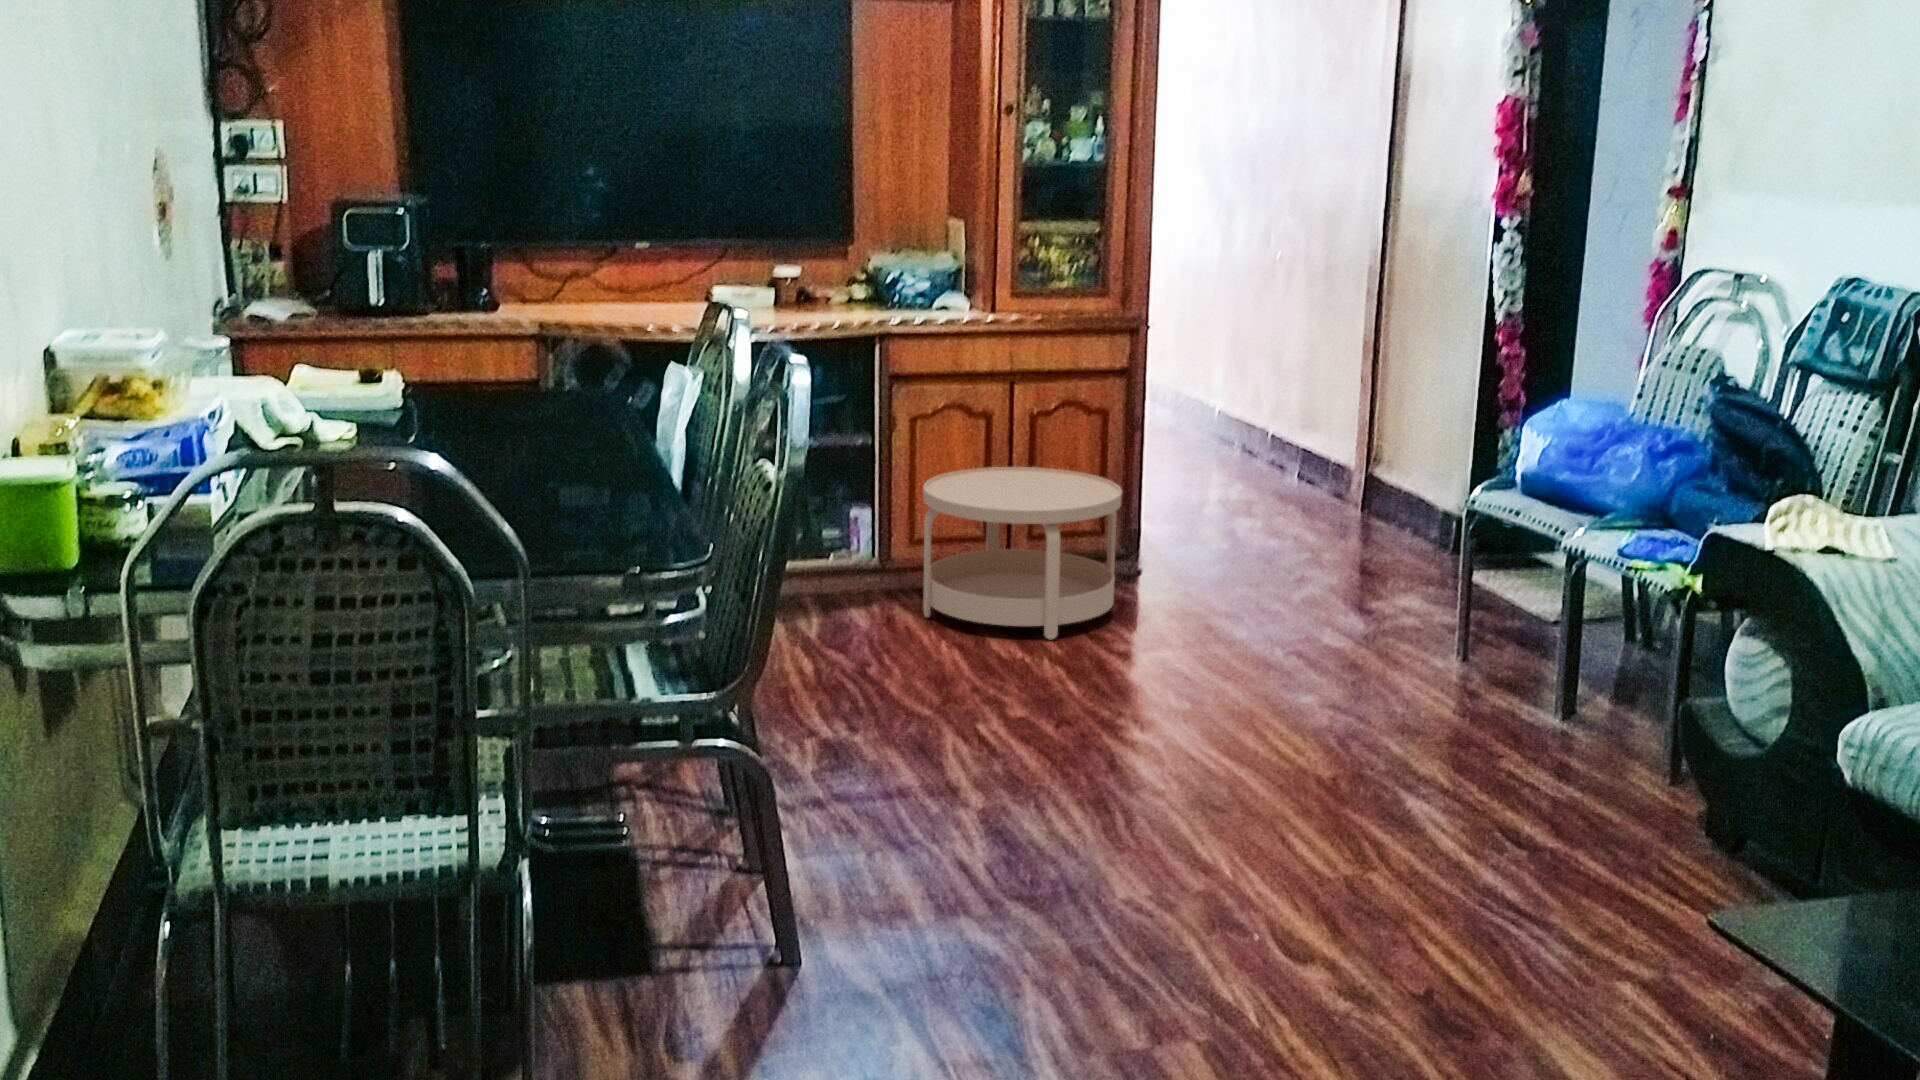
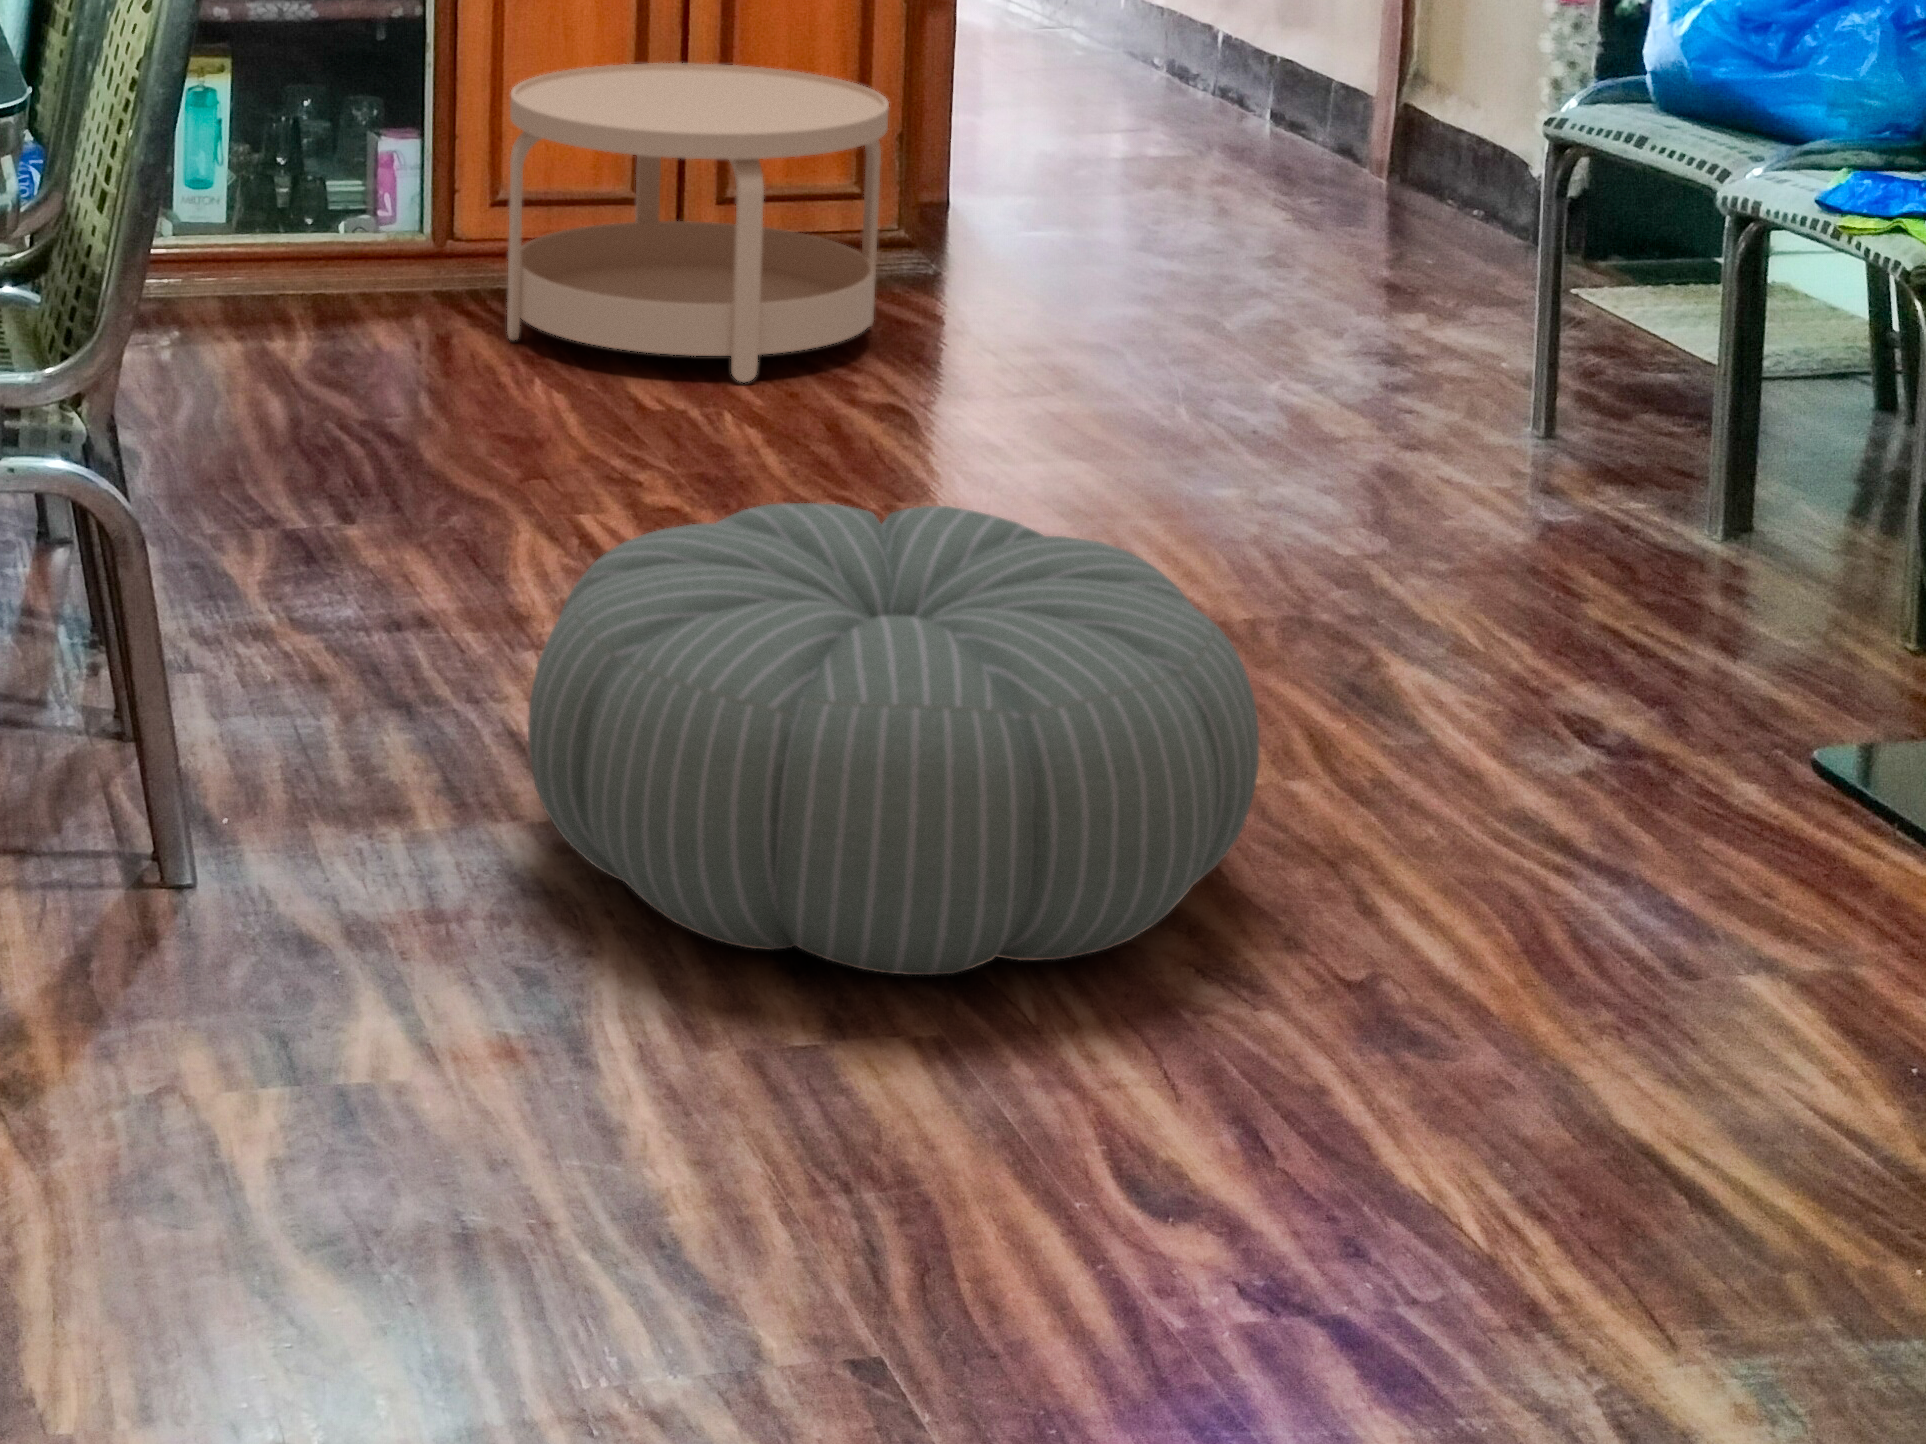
pouf: none [977,737,1365,1005] -> present [528,503,1260,975]

